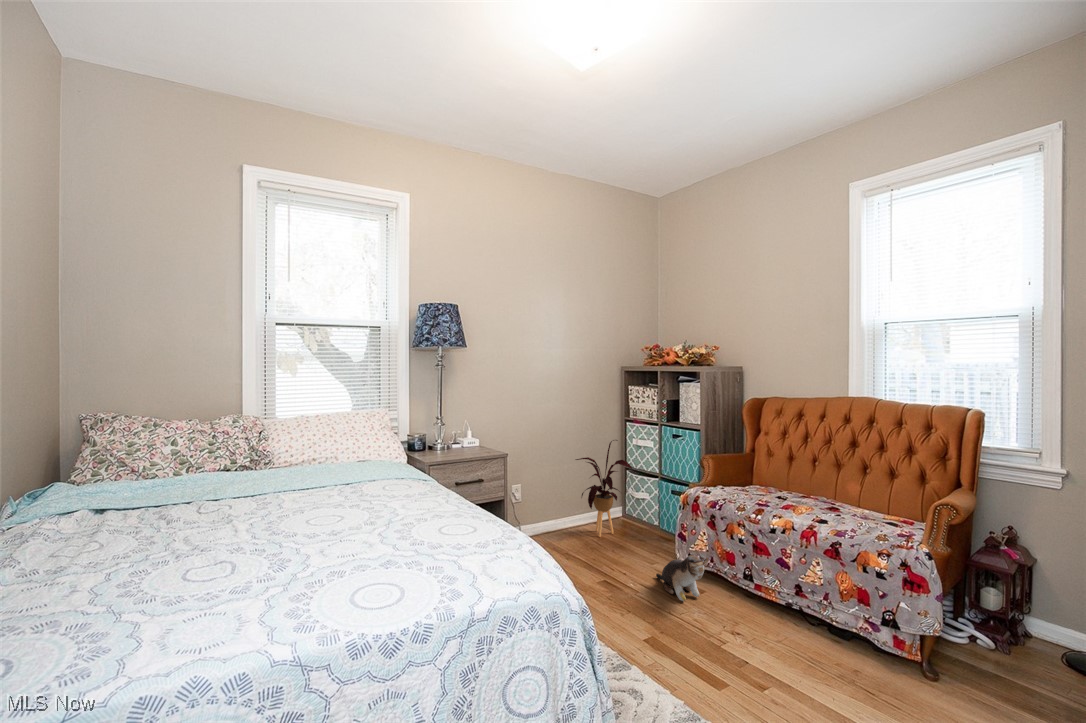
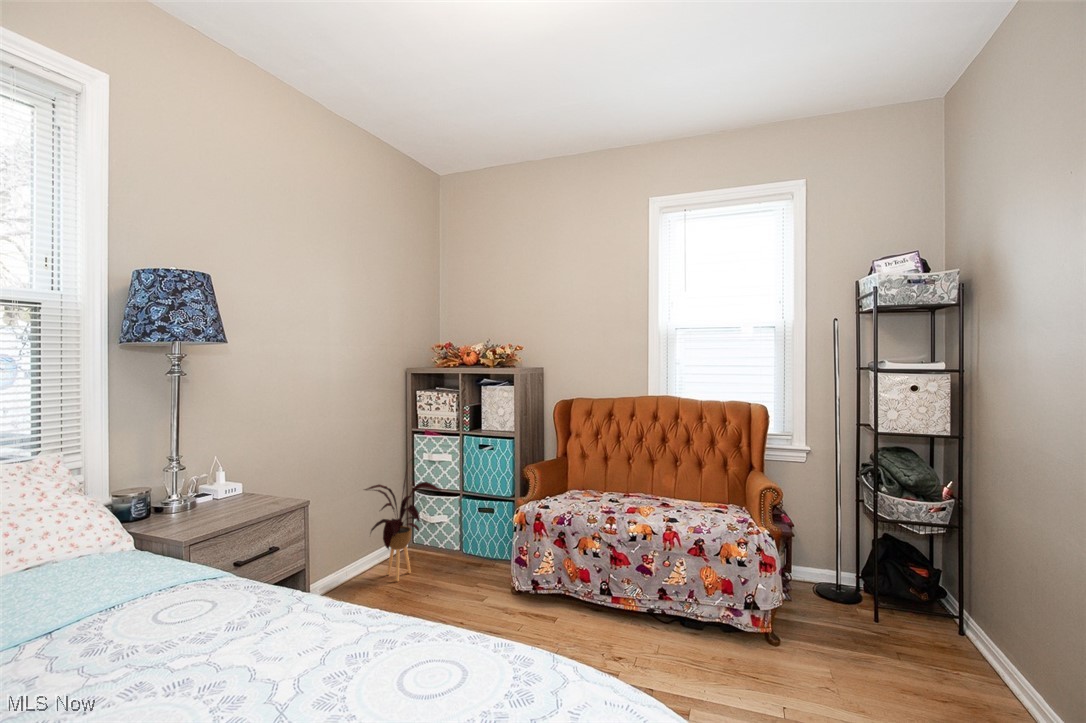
plush toy: present [656,555,708,601] -> none [499,582,576,638]

